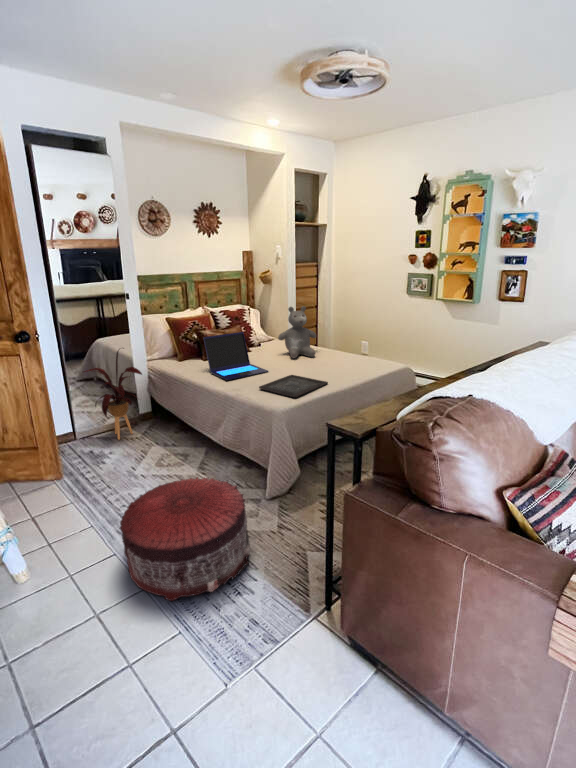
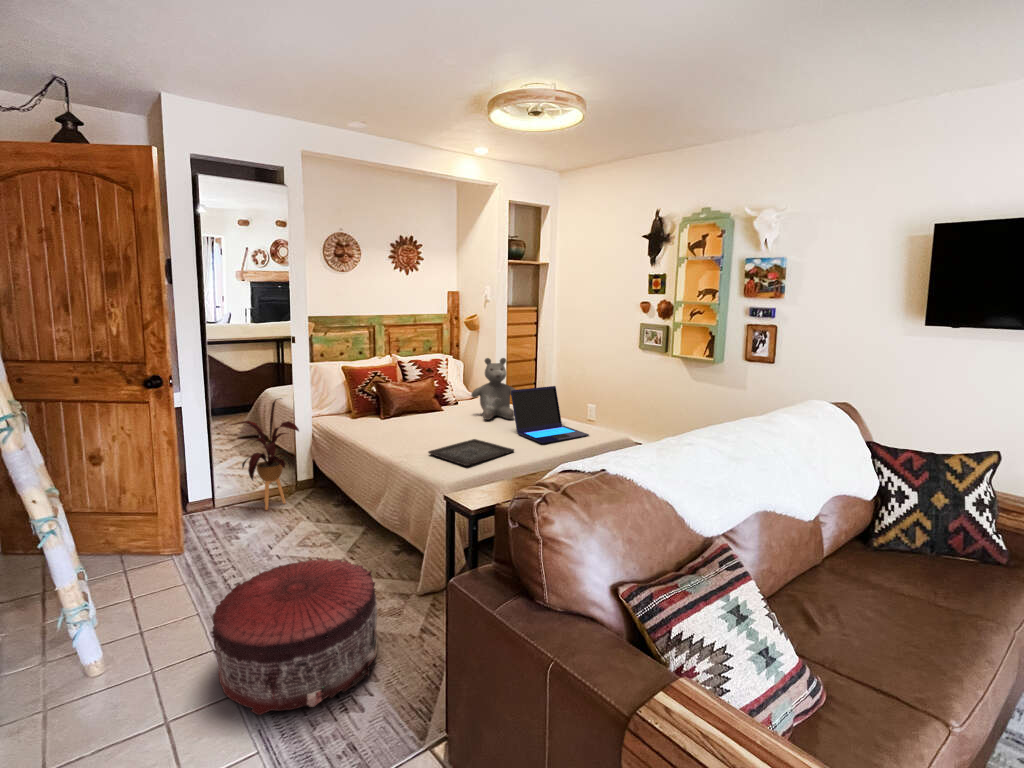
laptop: present [203,332,268,380] -> present [511,386,589,444]

